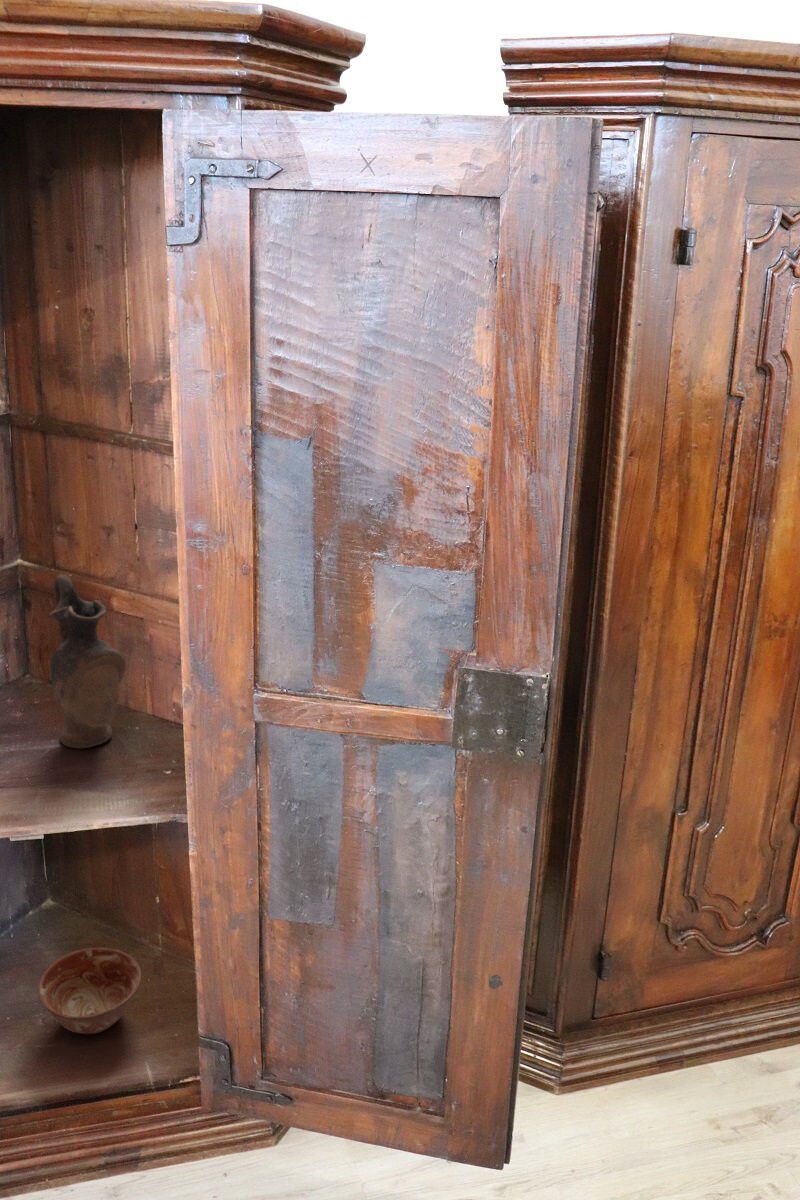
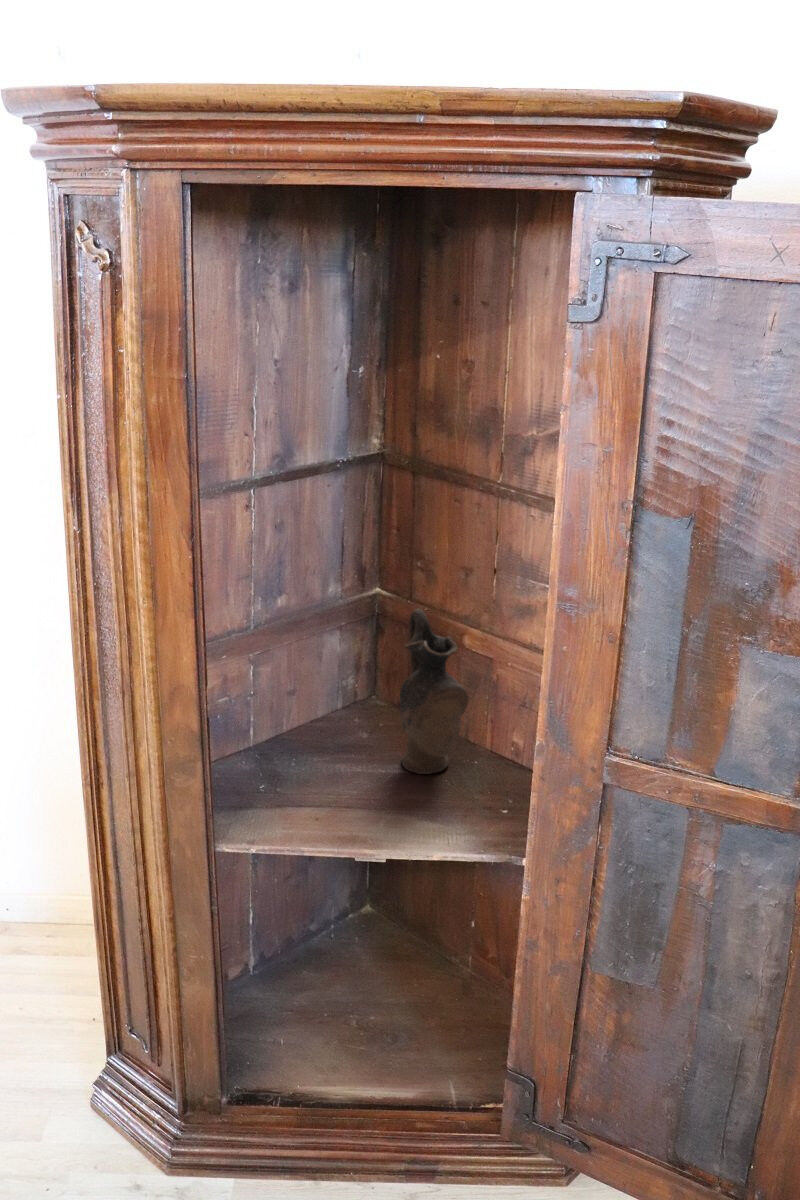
ceramic bowl: present [38,948,141,1034] -> none [359,959,452,1042]

